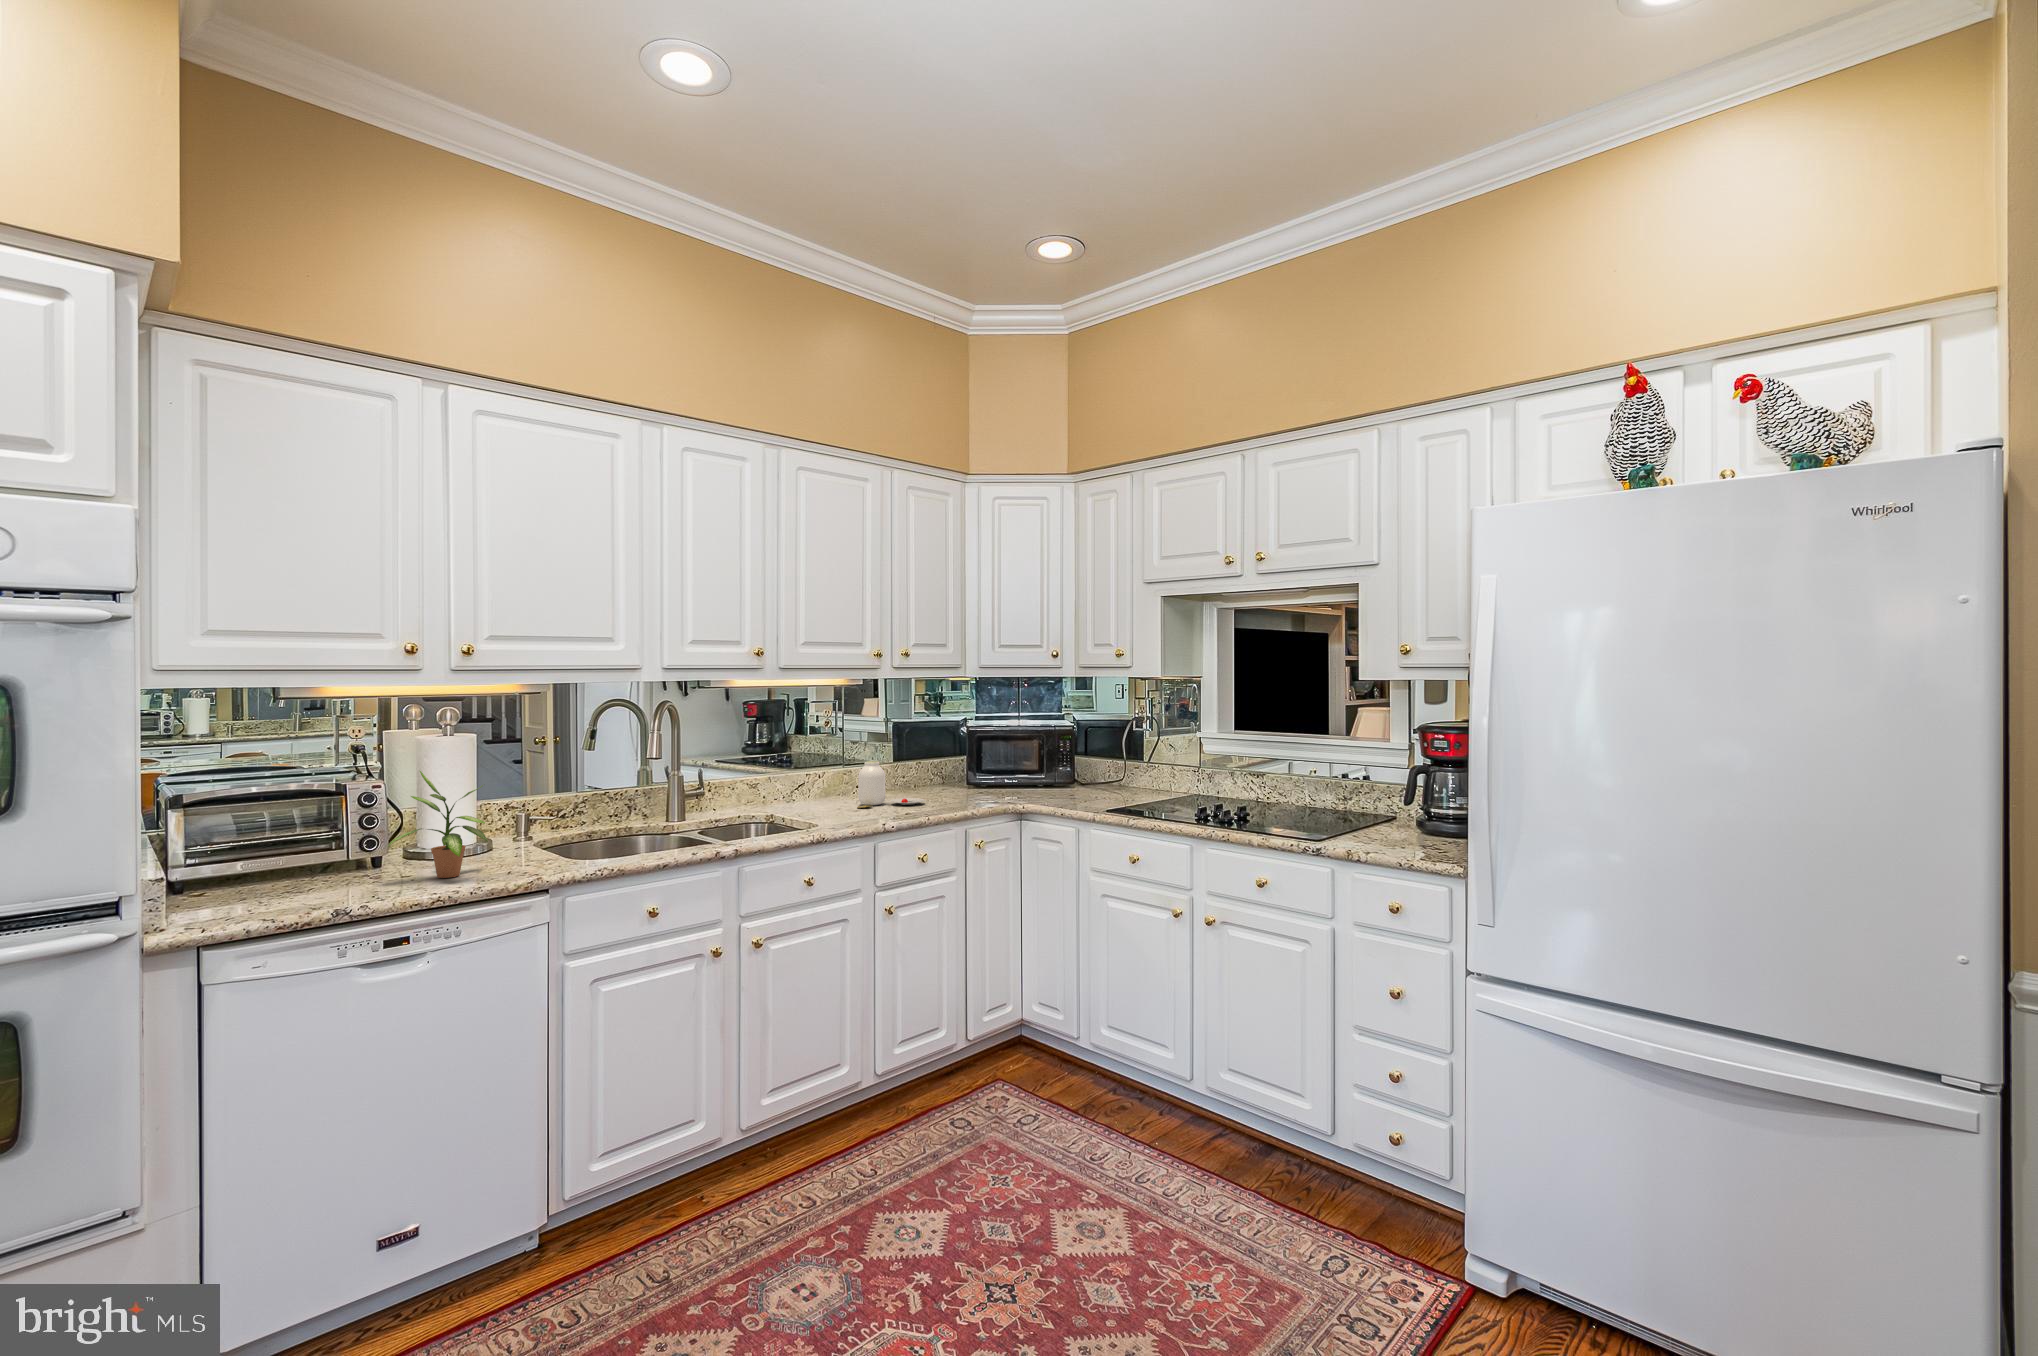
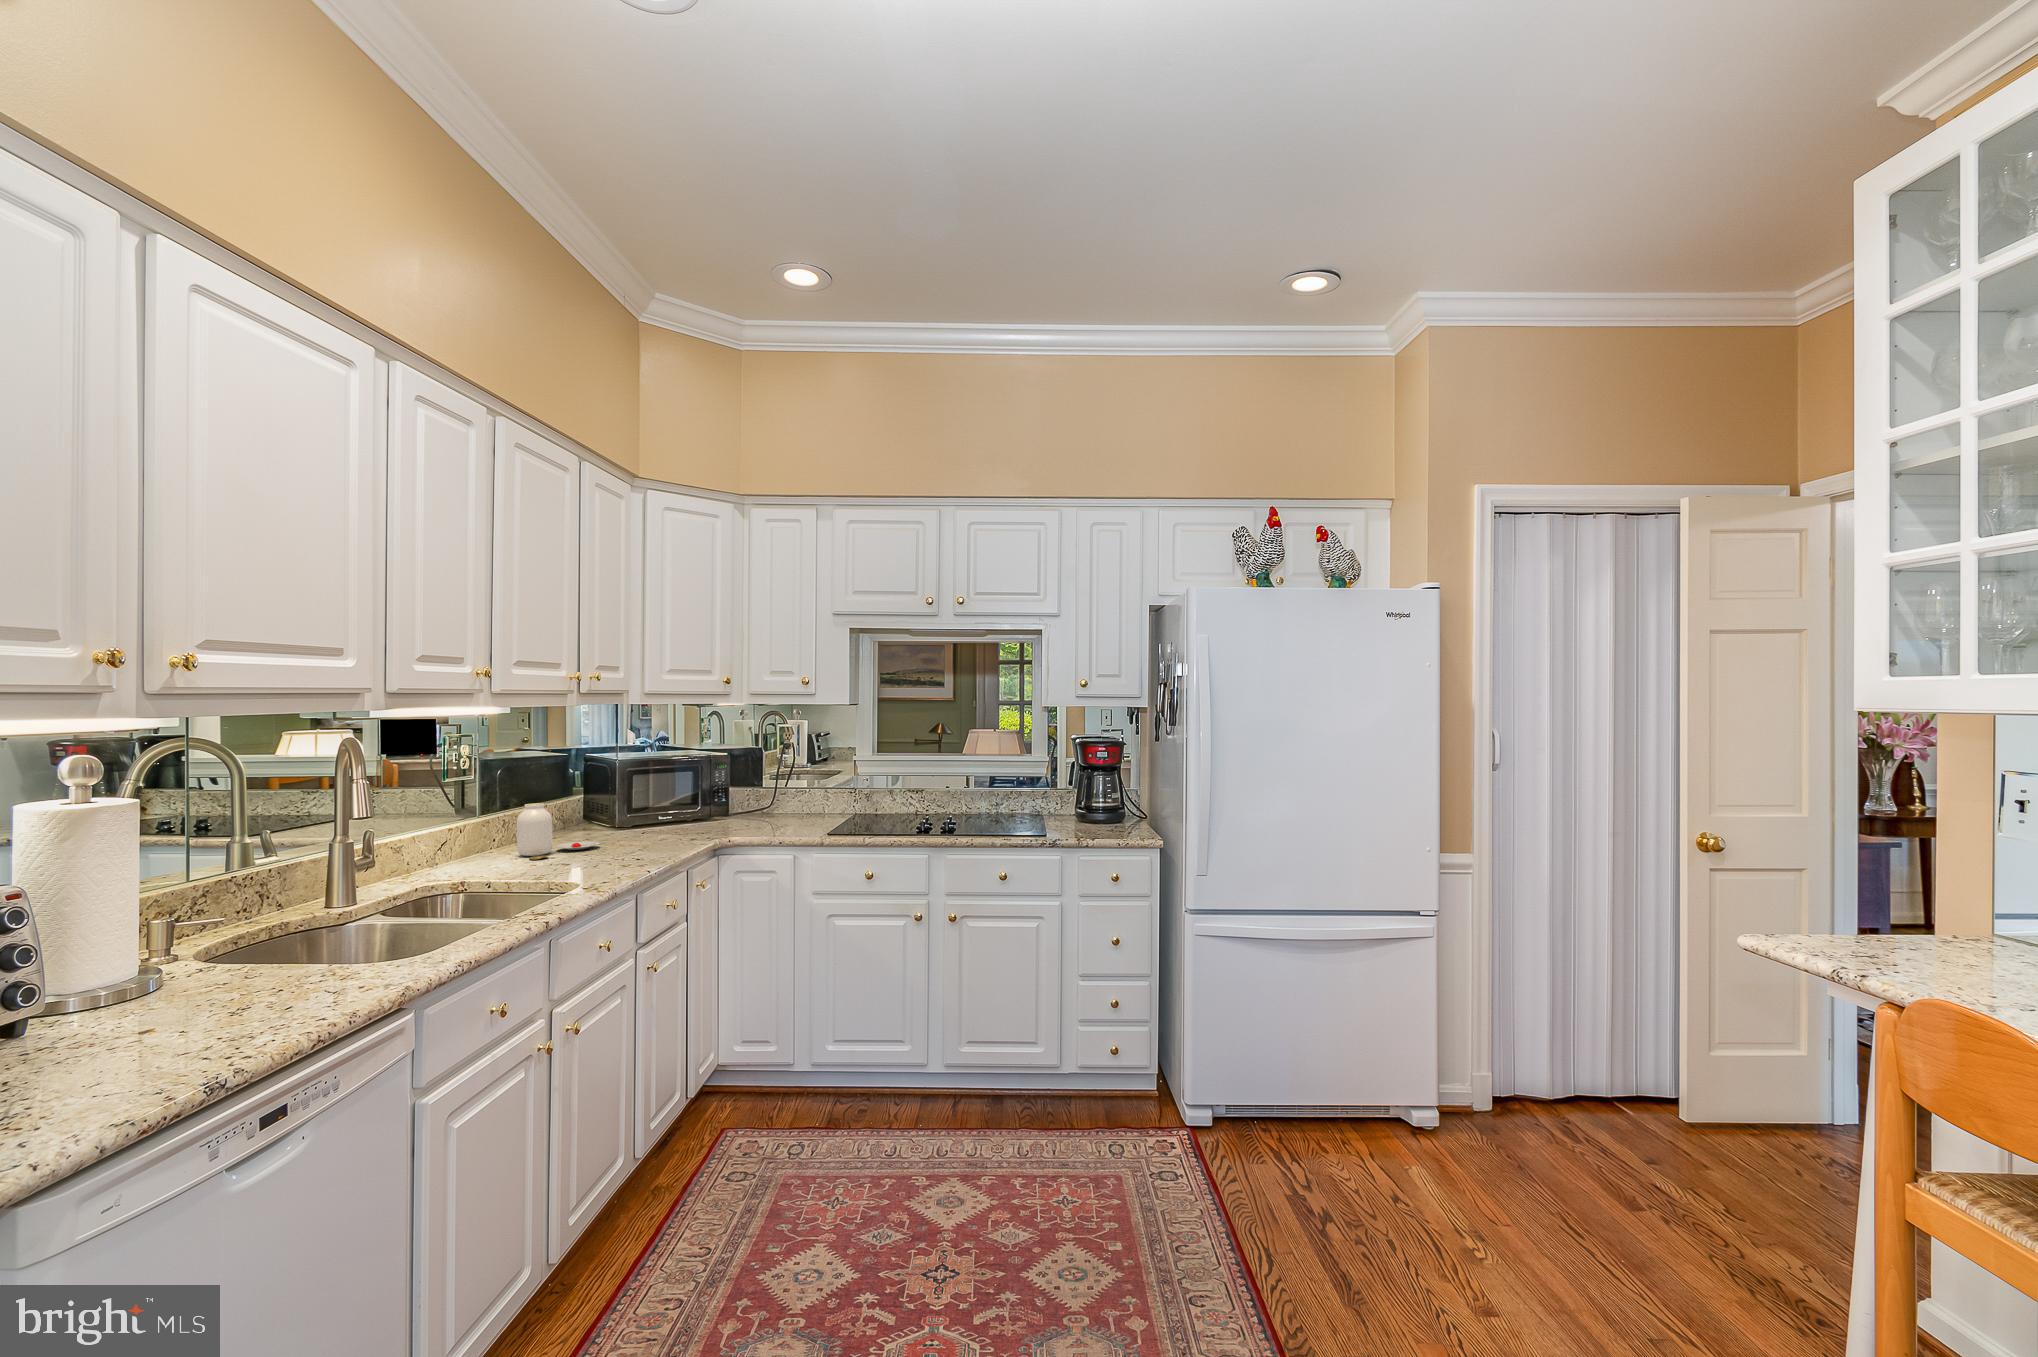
potted plant: present [388,771,488,878] -> none [146,856,317,1020]

